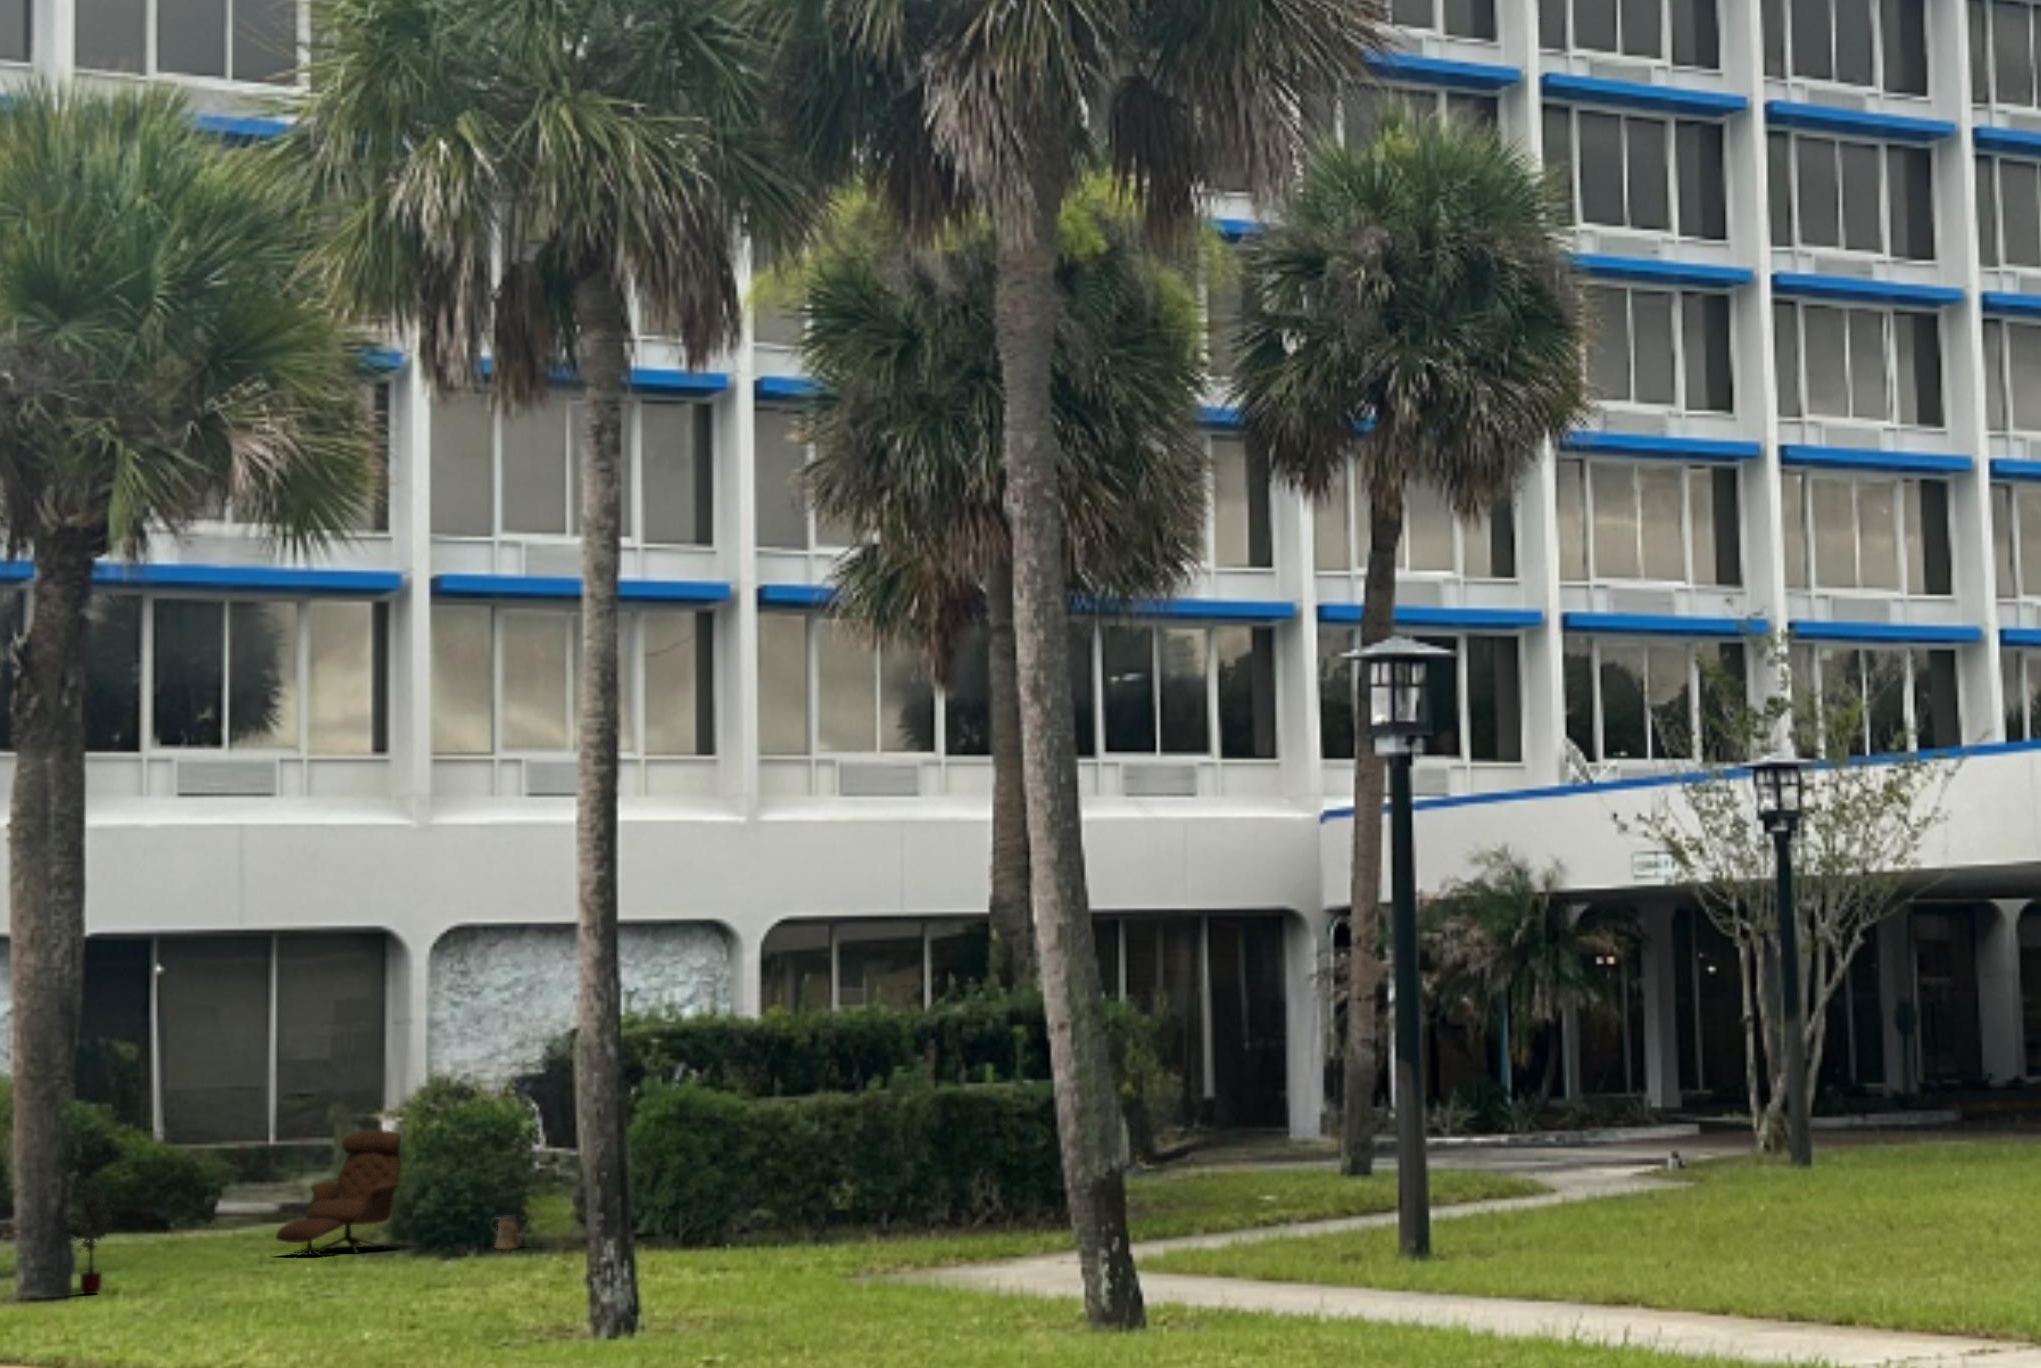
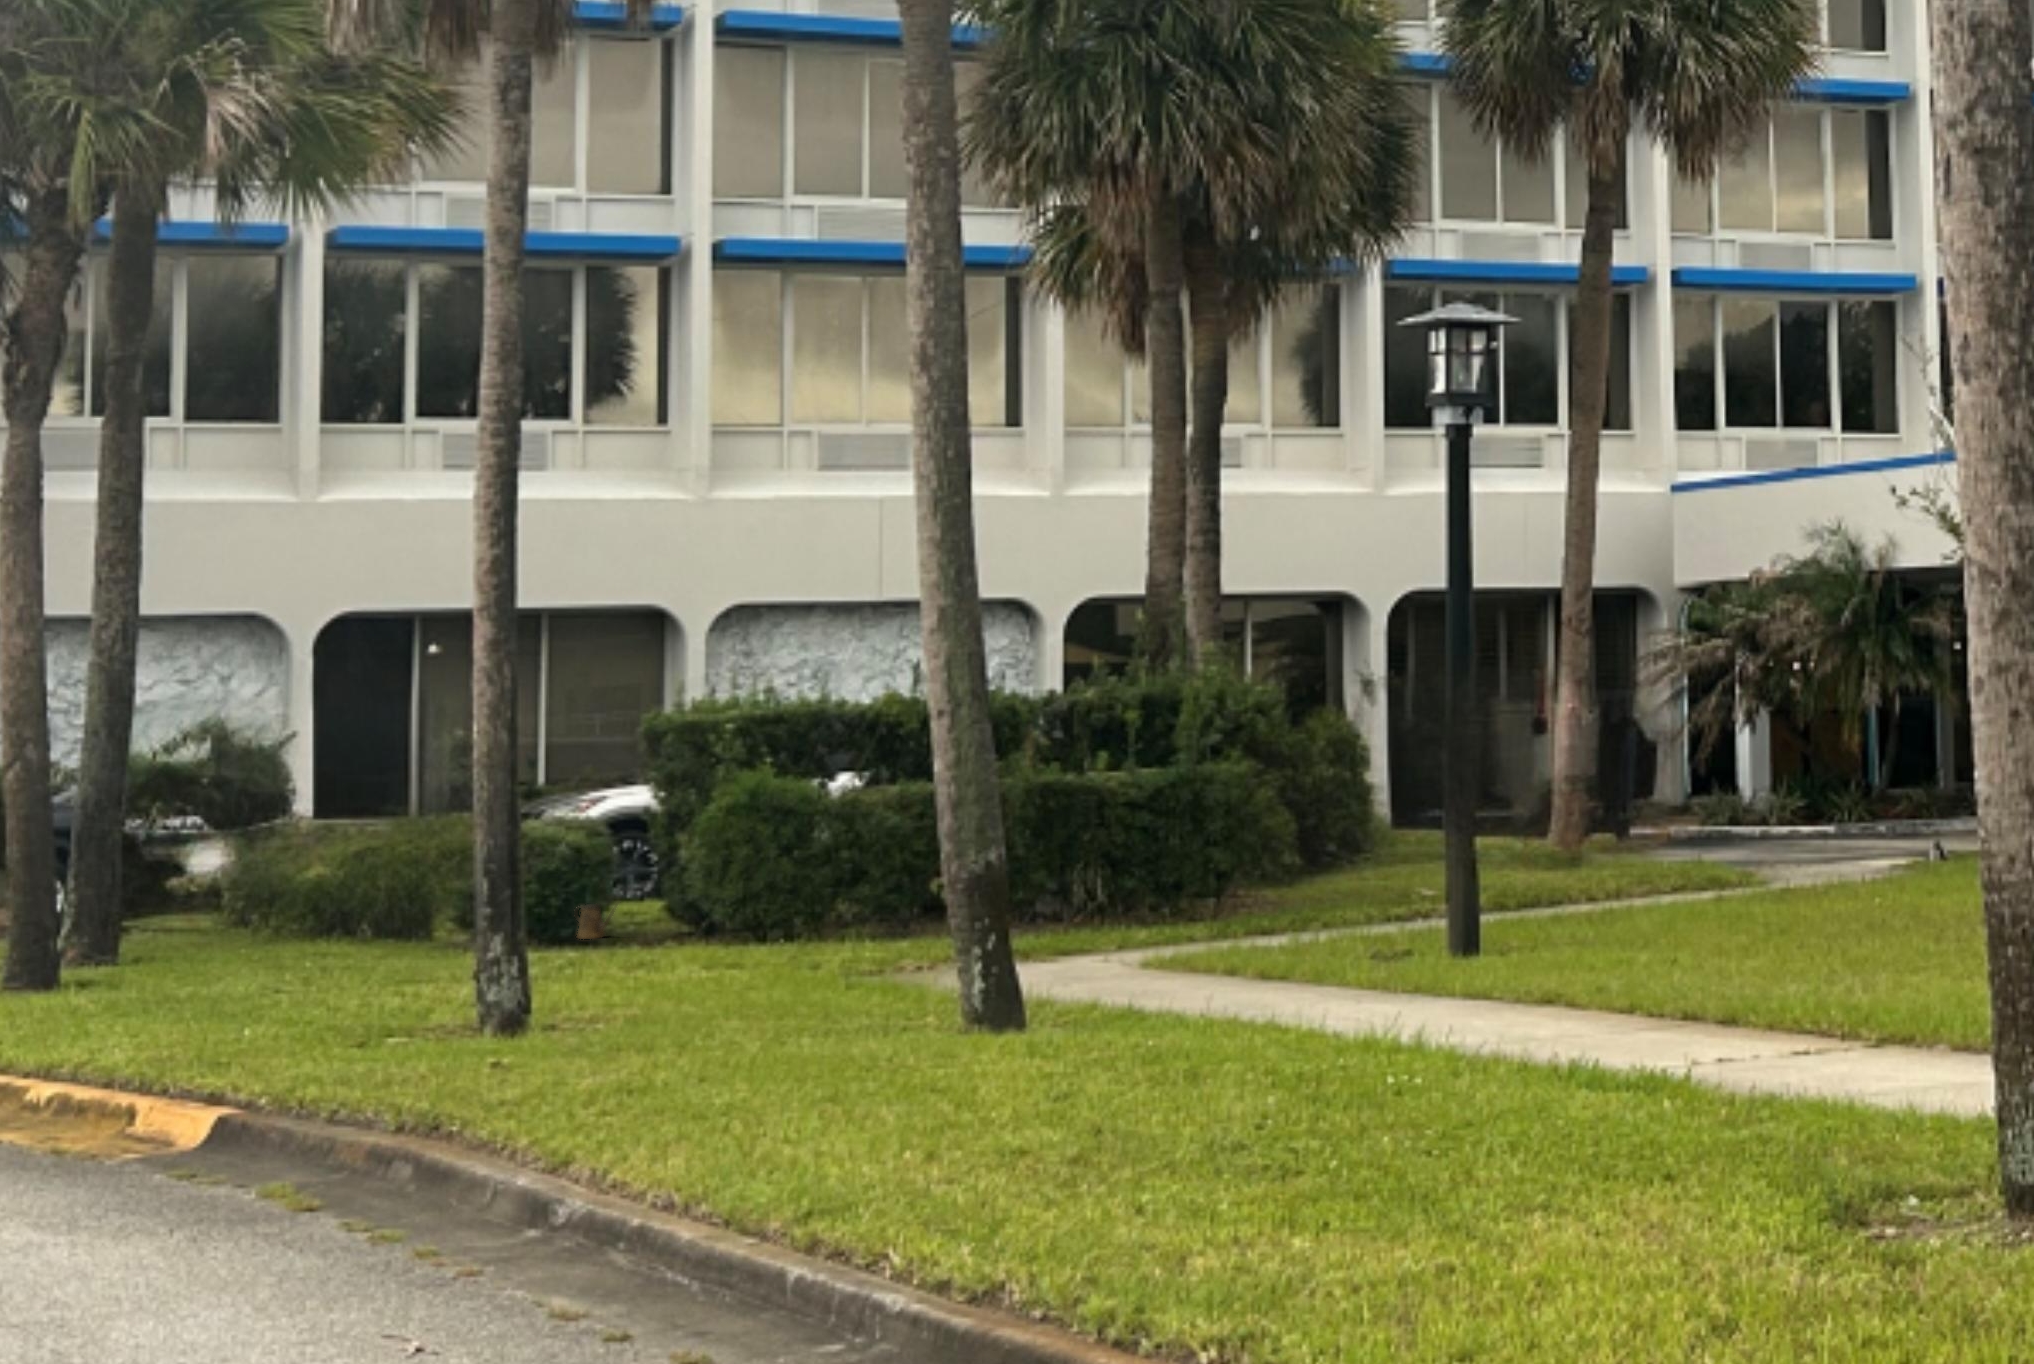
lounge chair: present [276,1130,402,1256] -> none [342,815,483,949]
potted tree: present [58,1182,114,1294] -> none [31,873,96,991]

